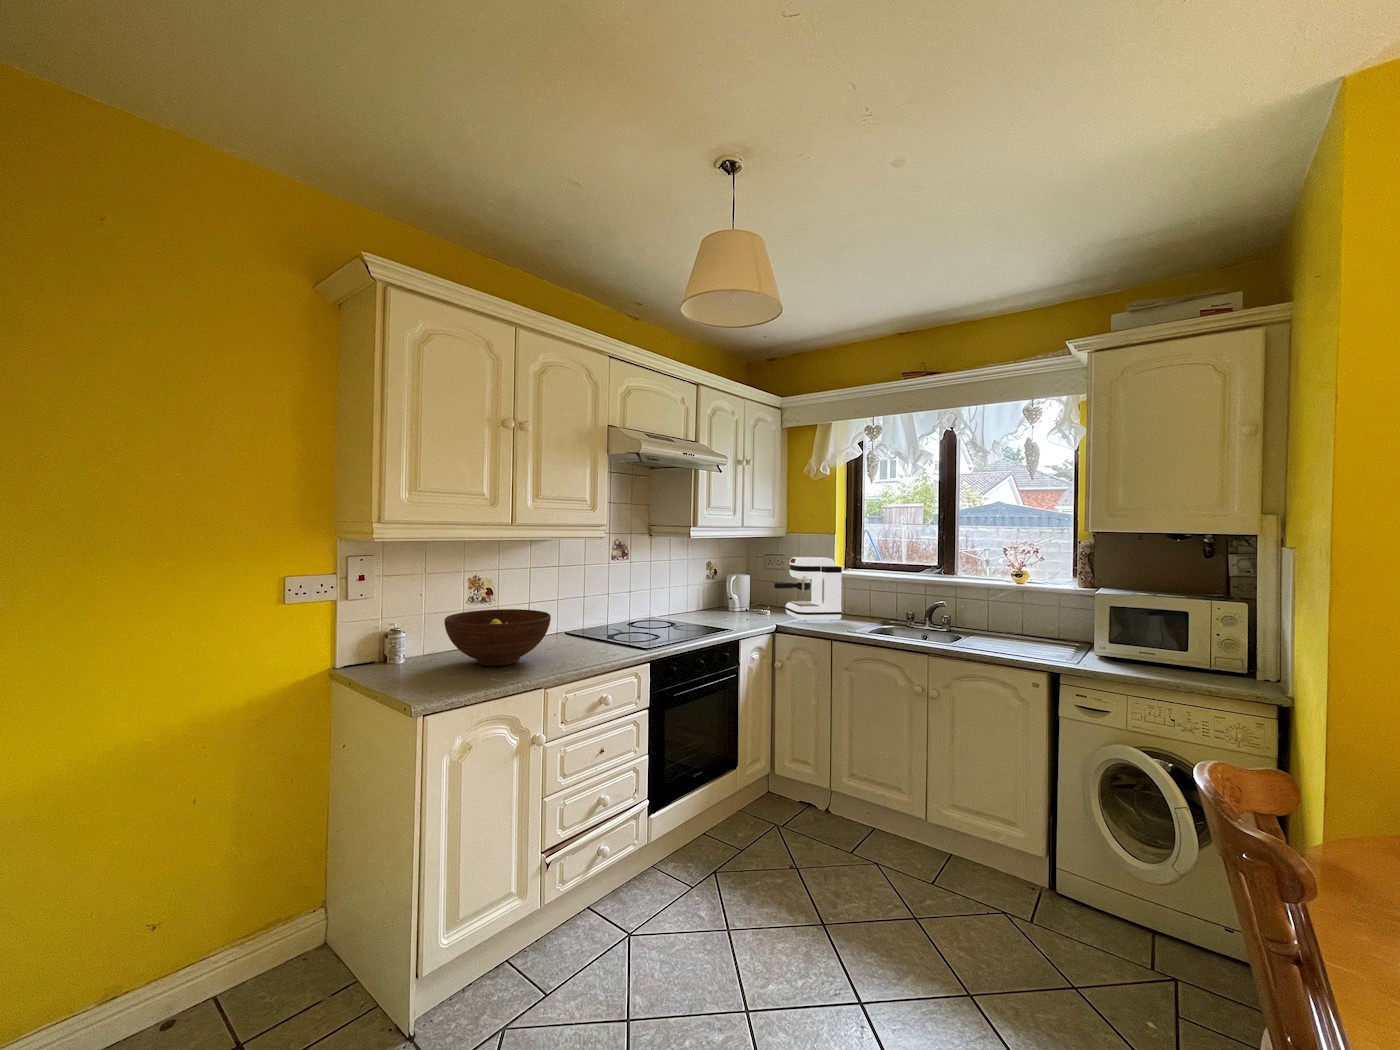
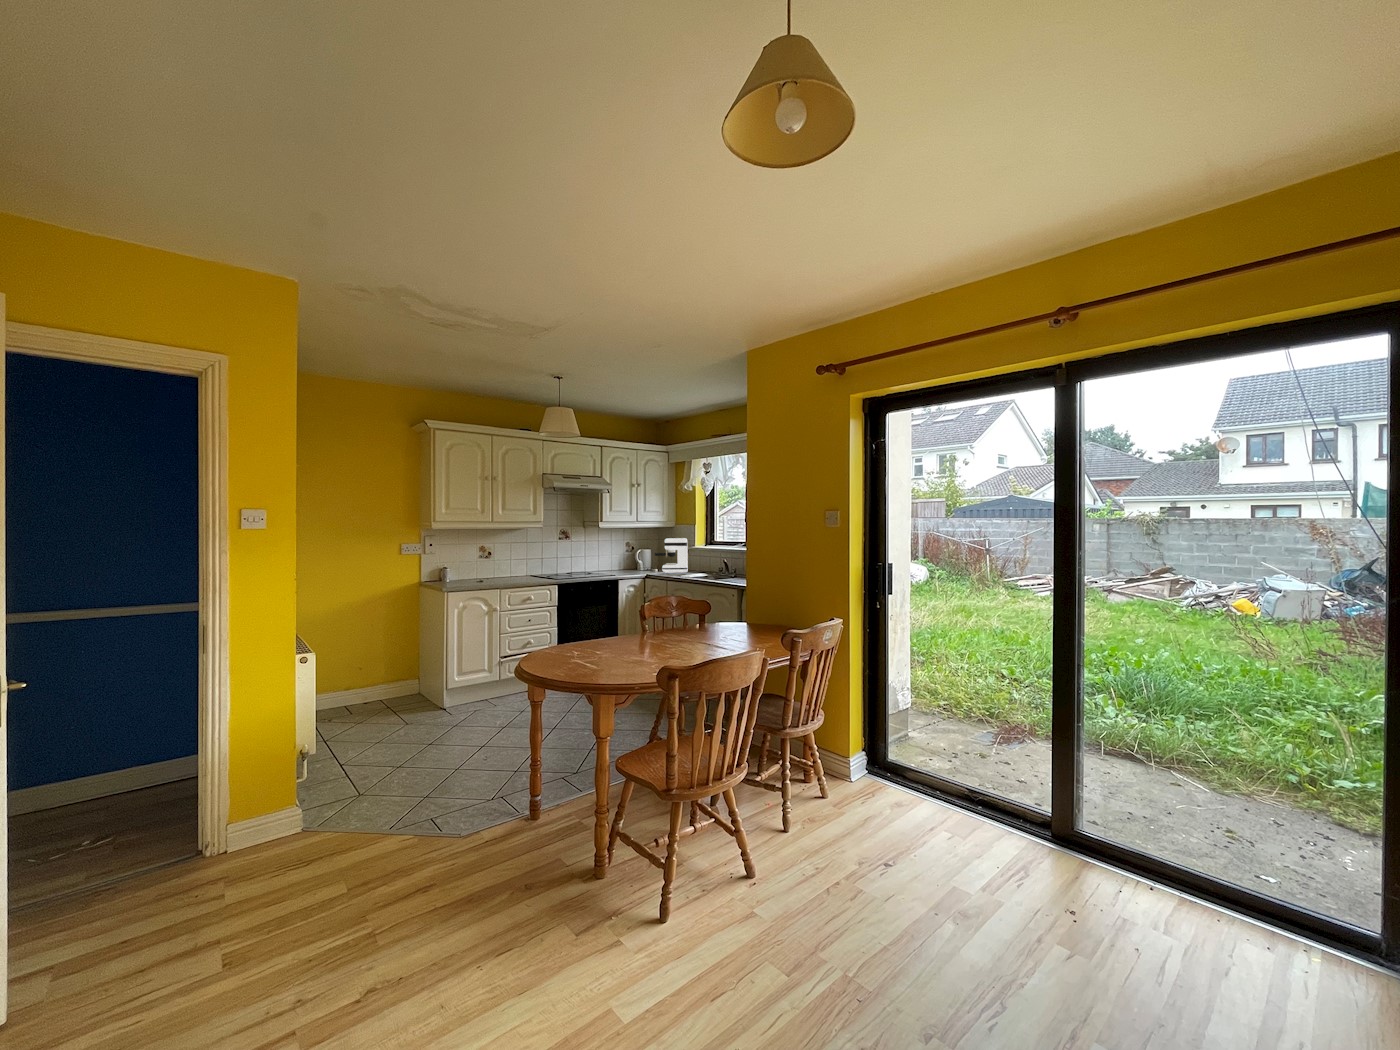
fruit bowl: present [444,609,551,666] -> none [463,560,509,582]

